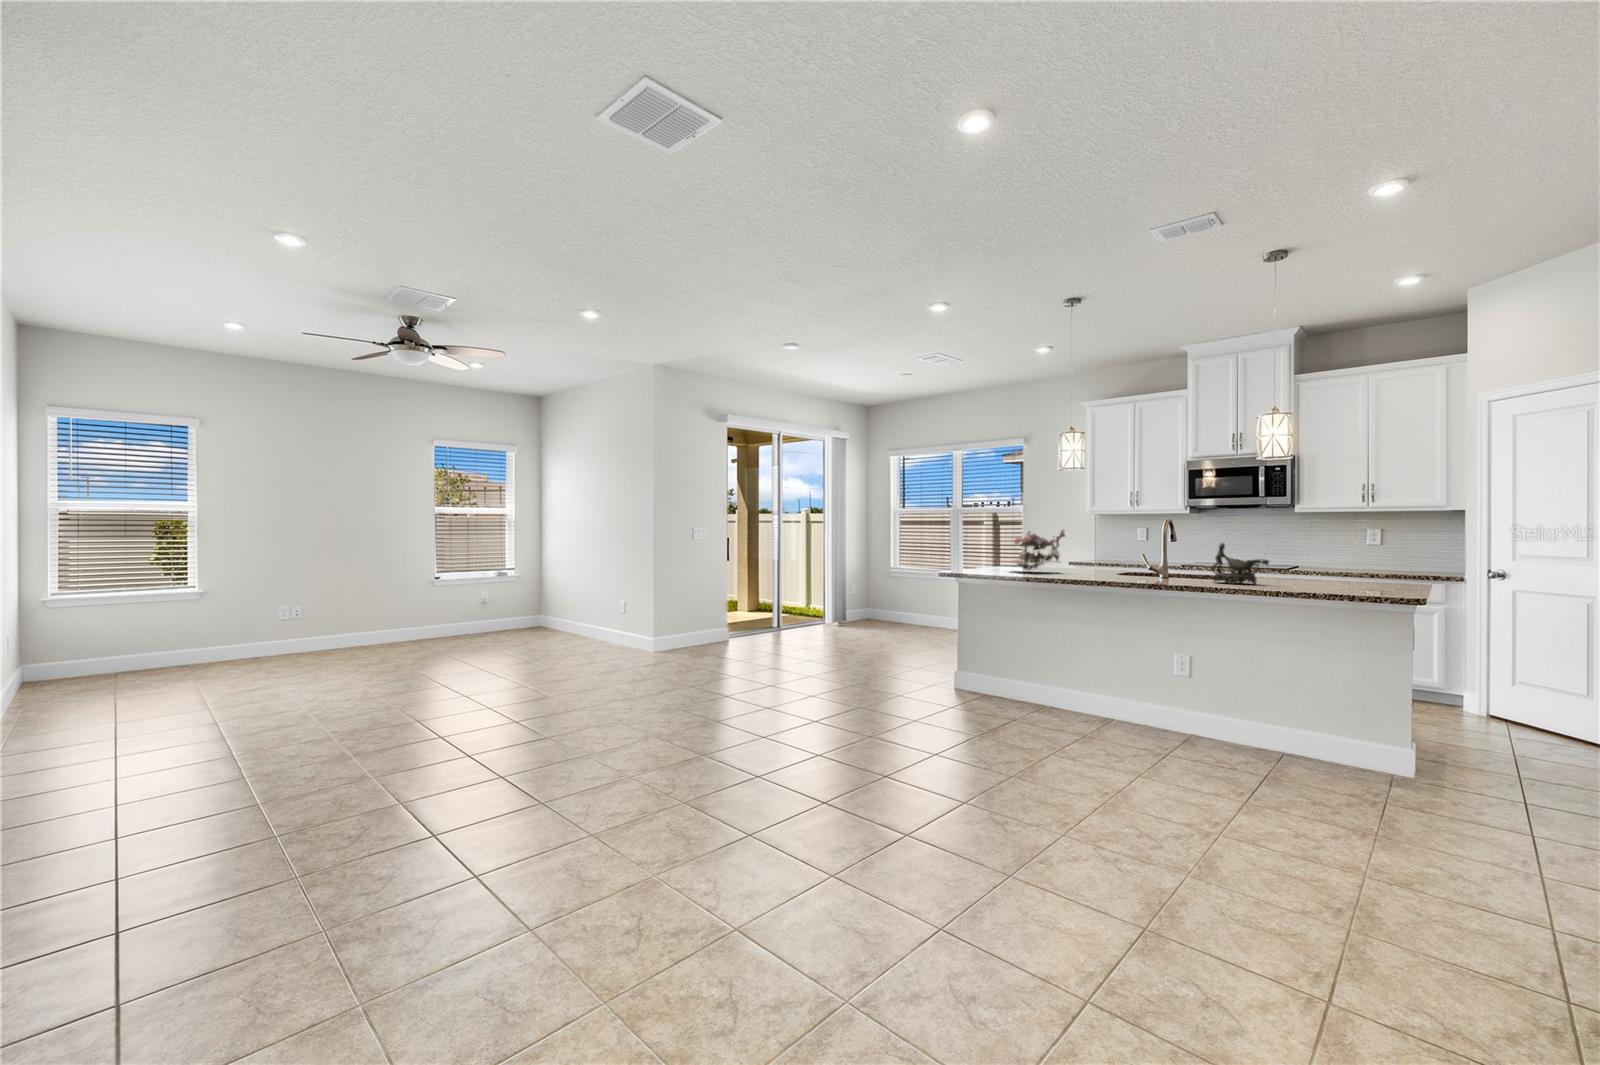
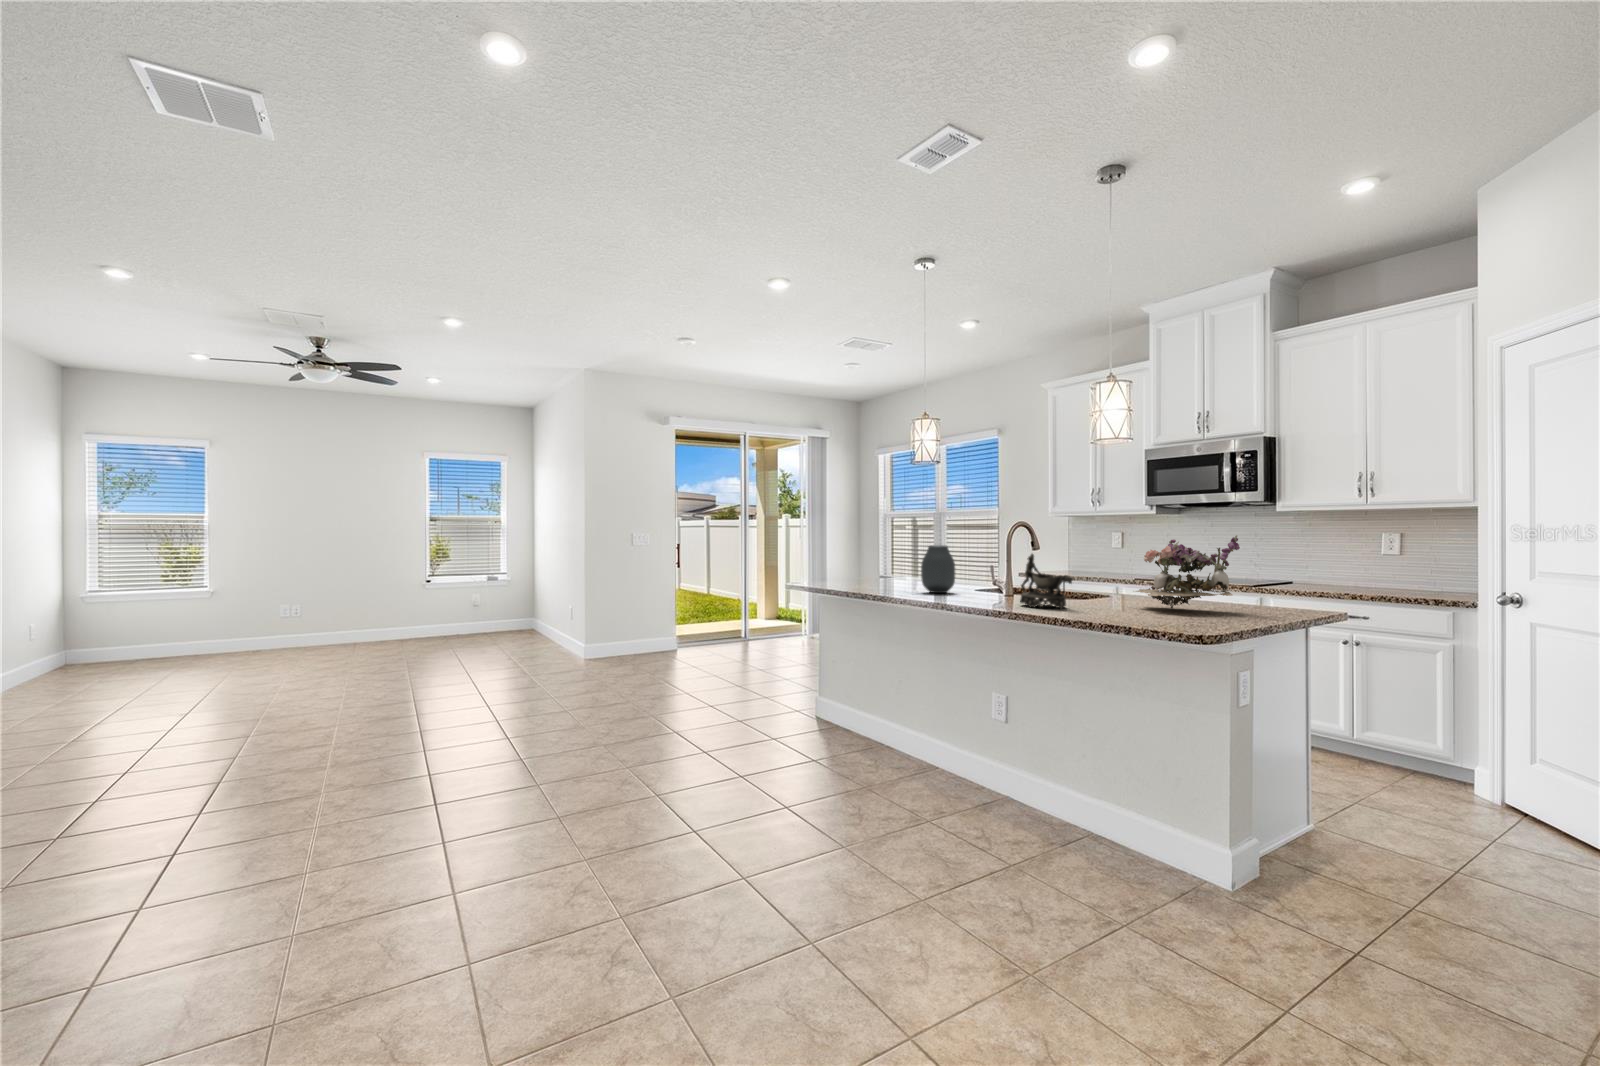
flower arrangement: present [1010,530,1065,571] -> present [1136,535,1240,608]
vase: none [1089,537,1119,576] -> present [921,545,955,593]

